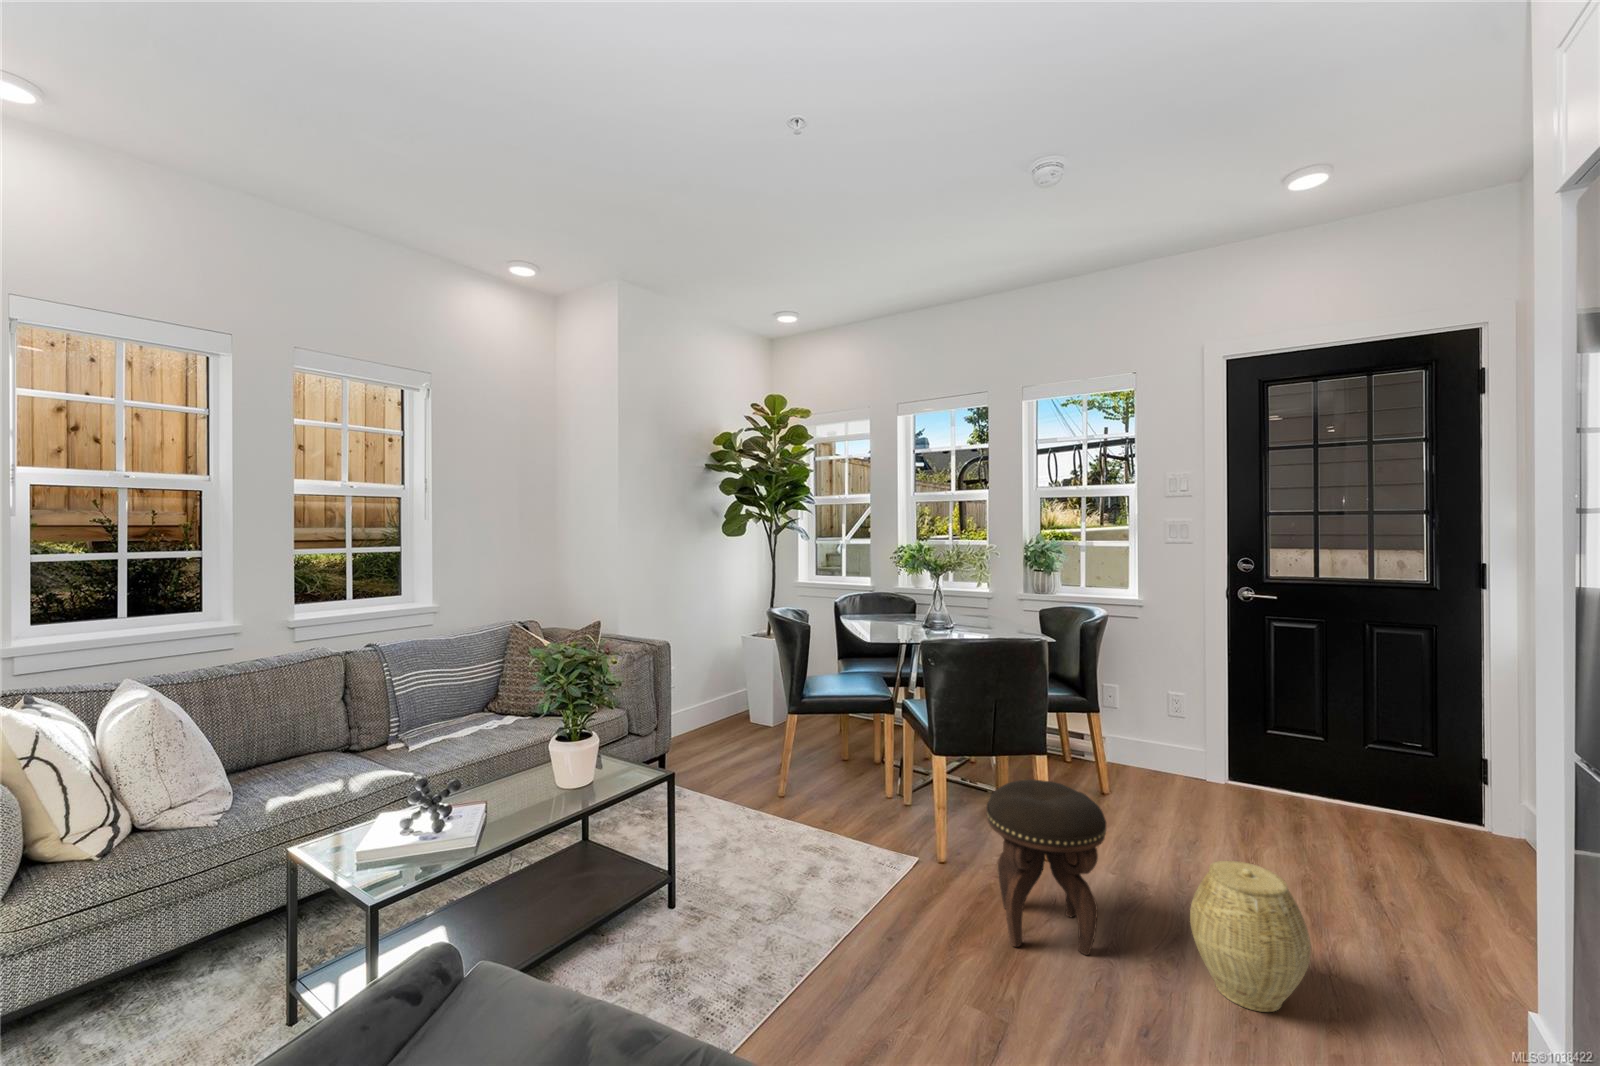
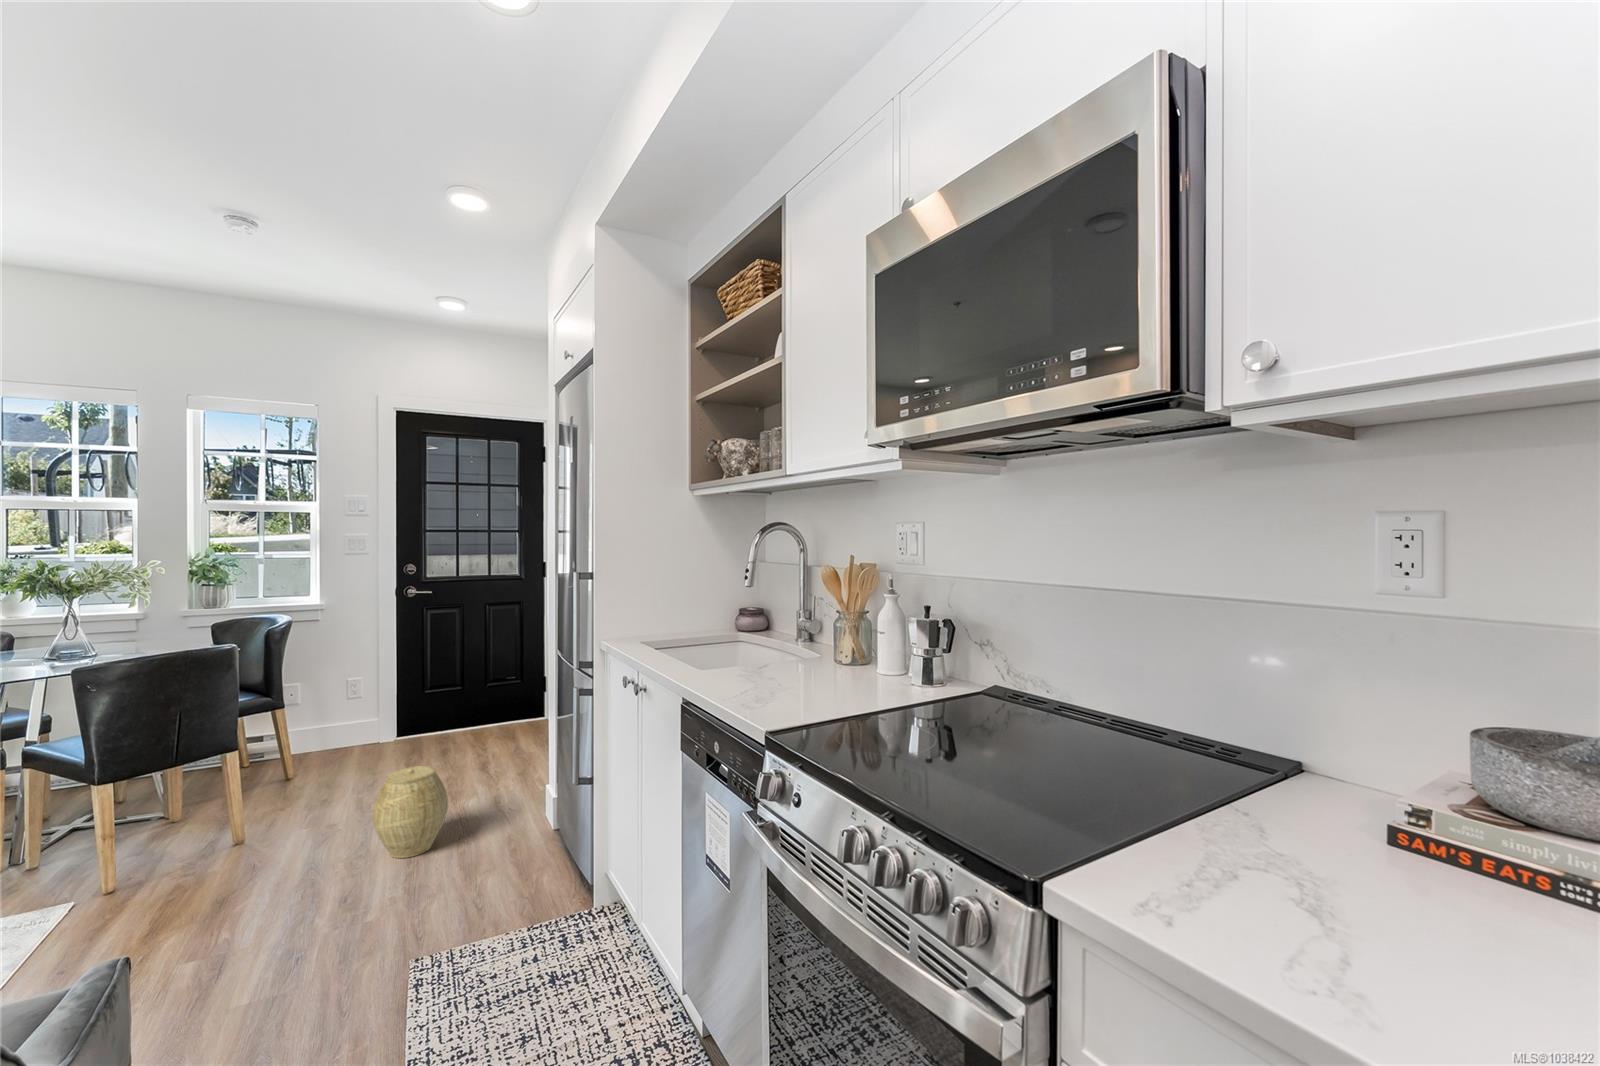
footstool: present [987,779,1106,955] -> none [180,762,305,910]

